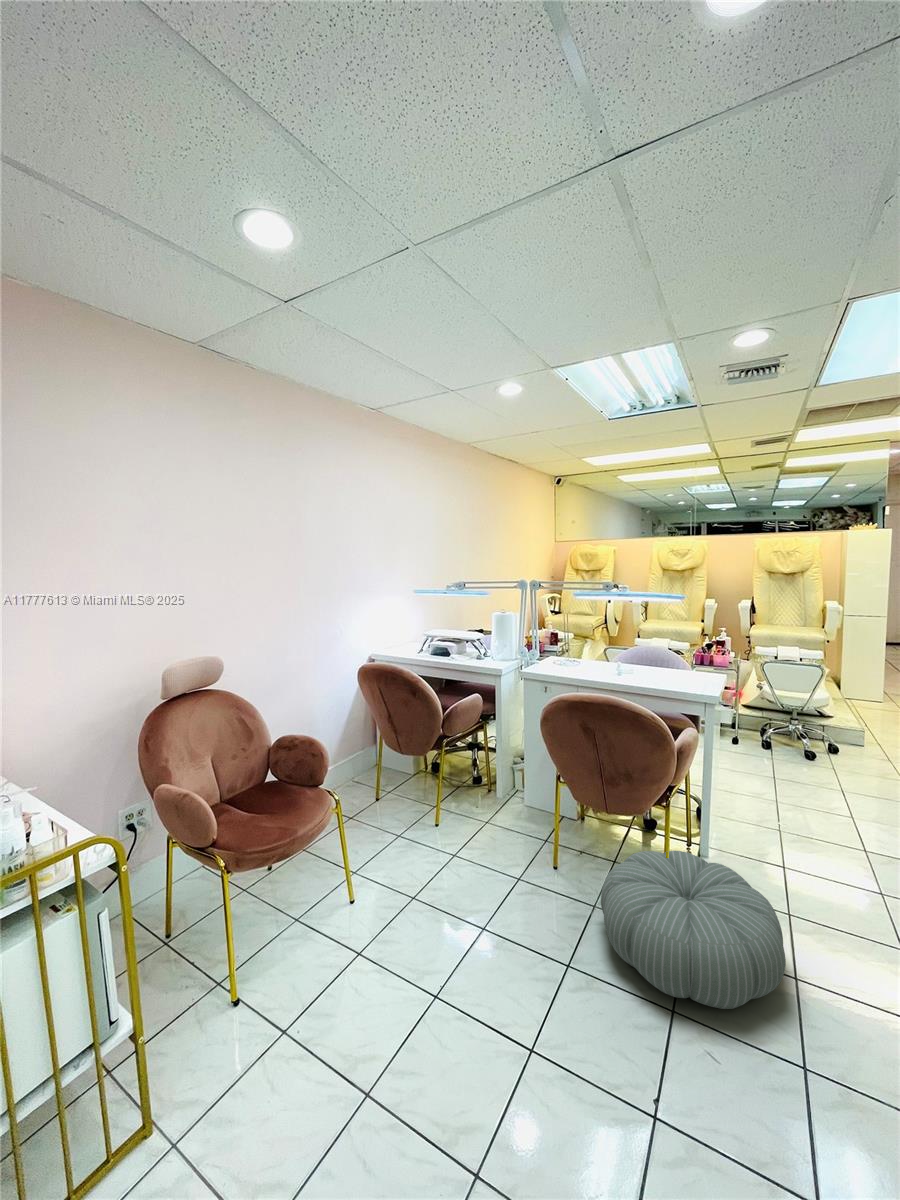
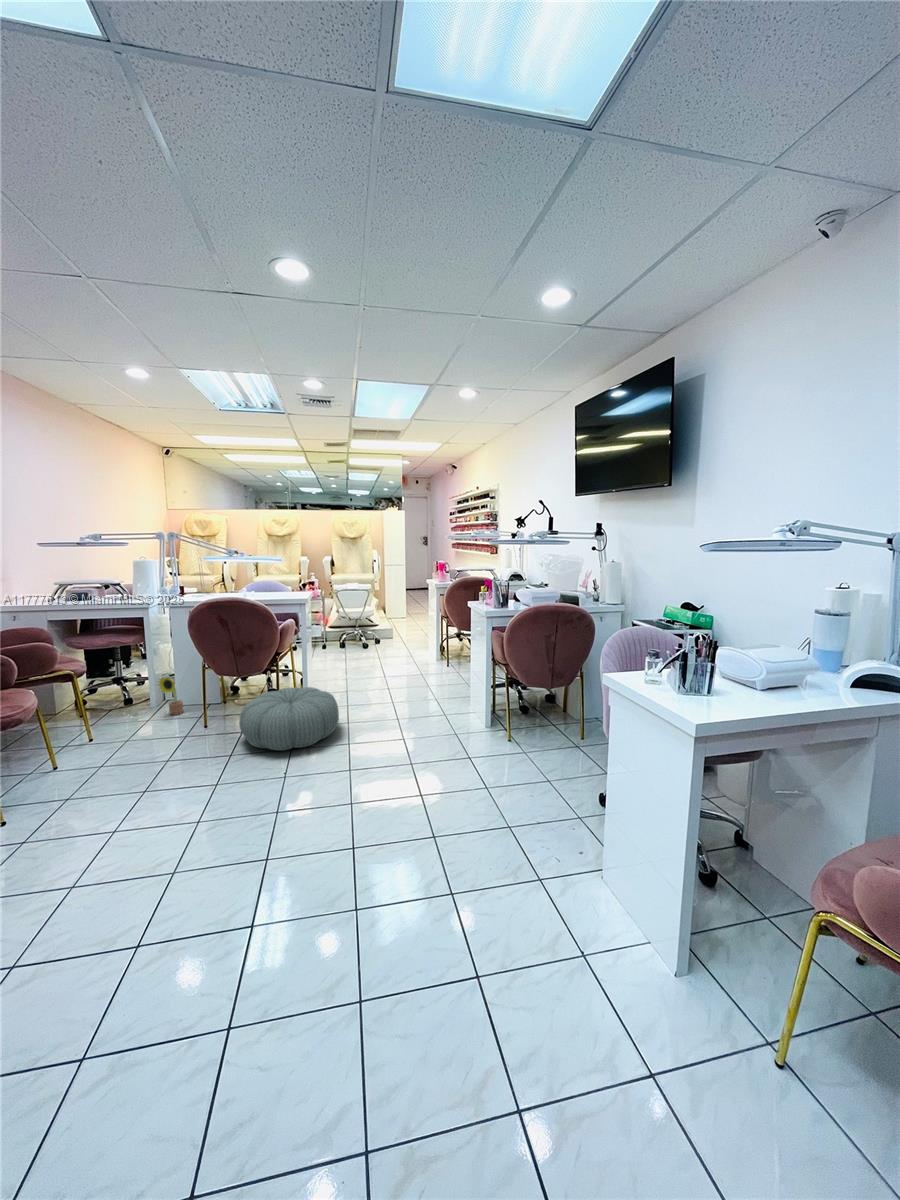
decorative plant: none [509,770,537,823] -> present [158,677,183,715]

